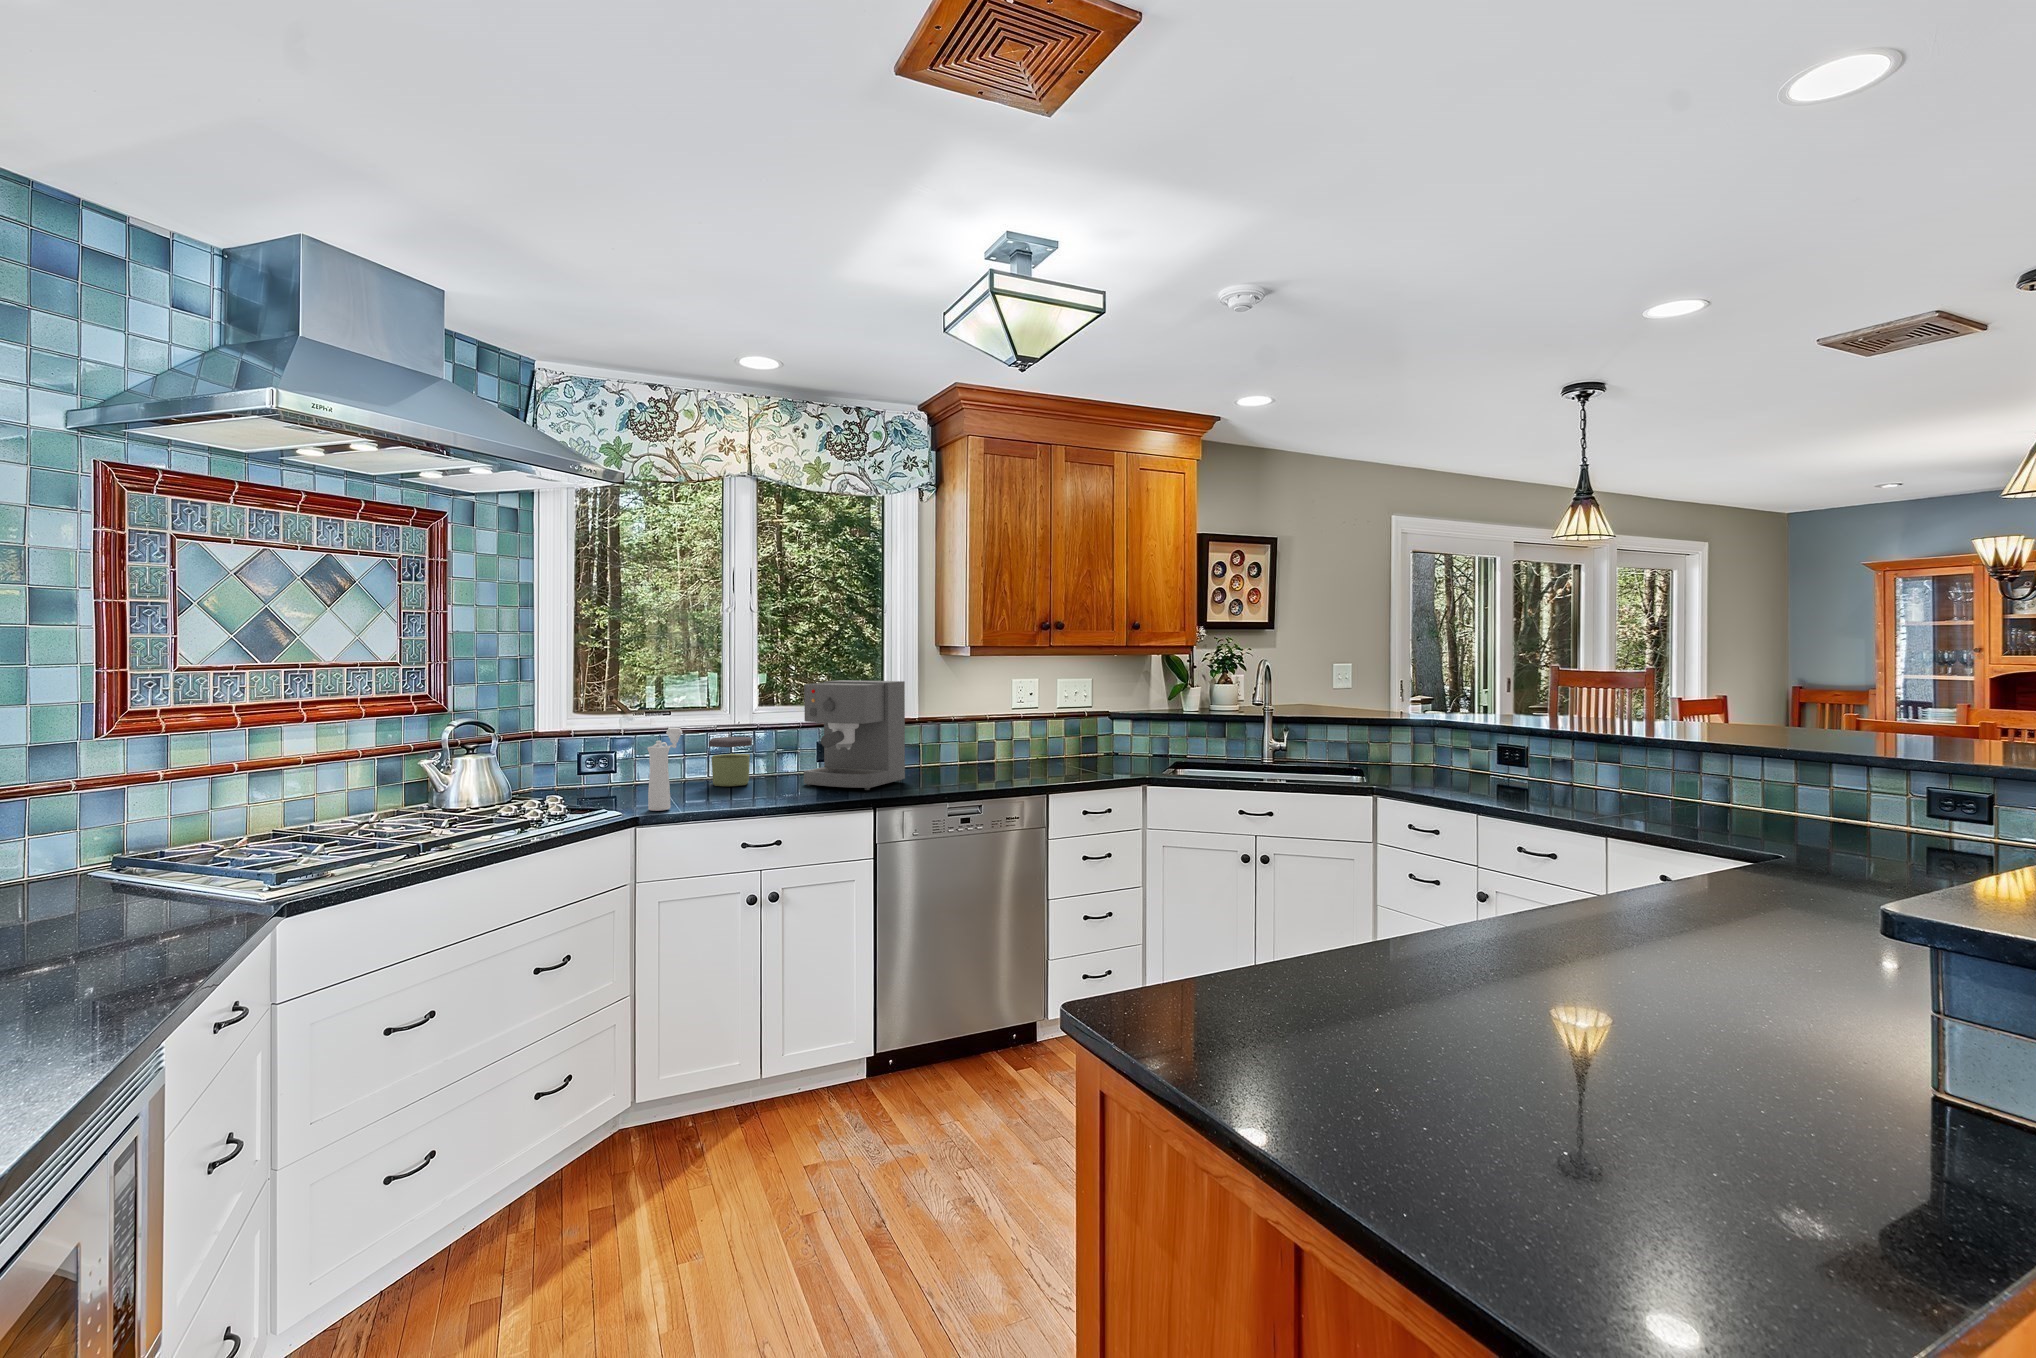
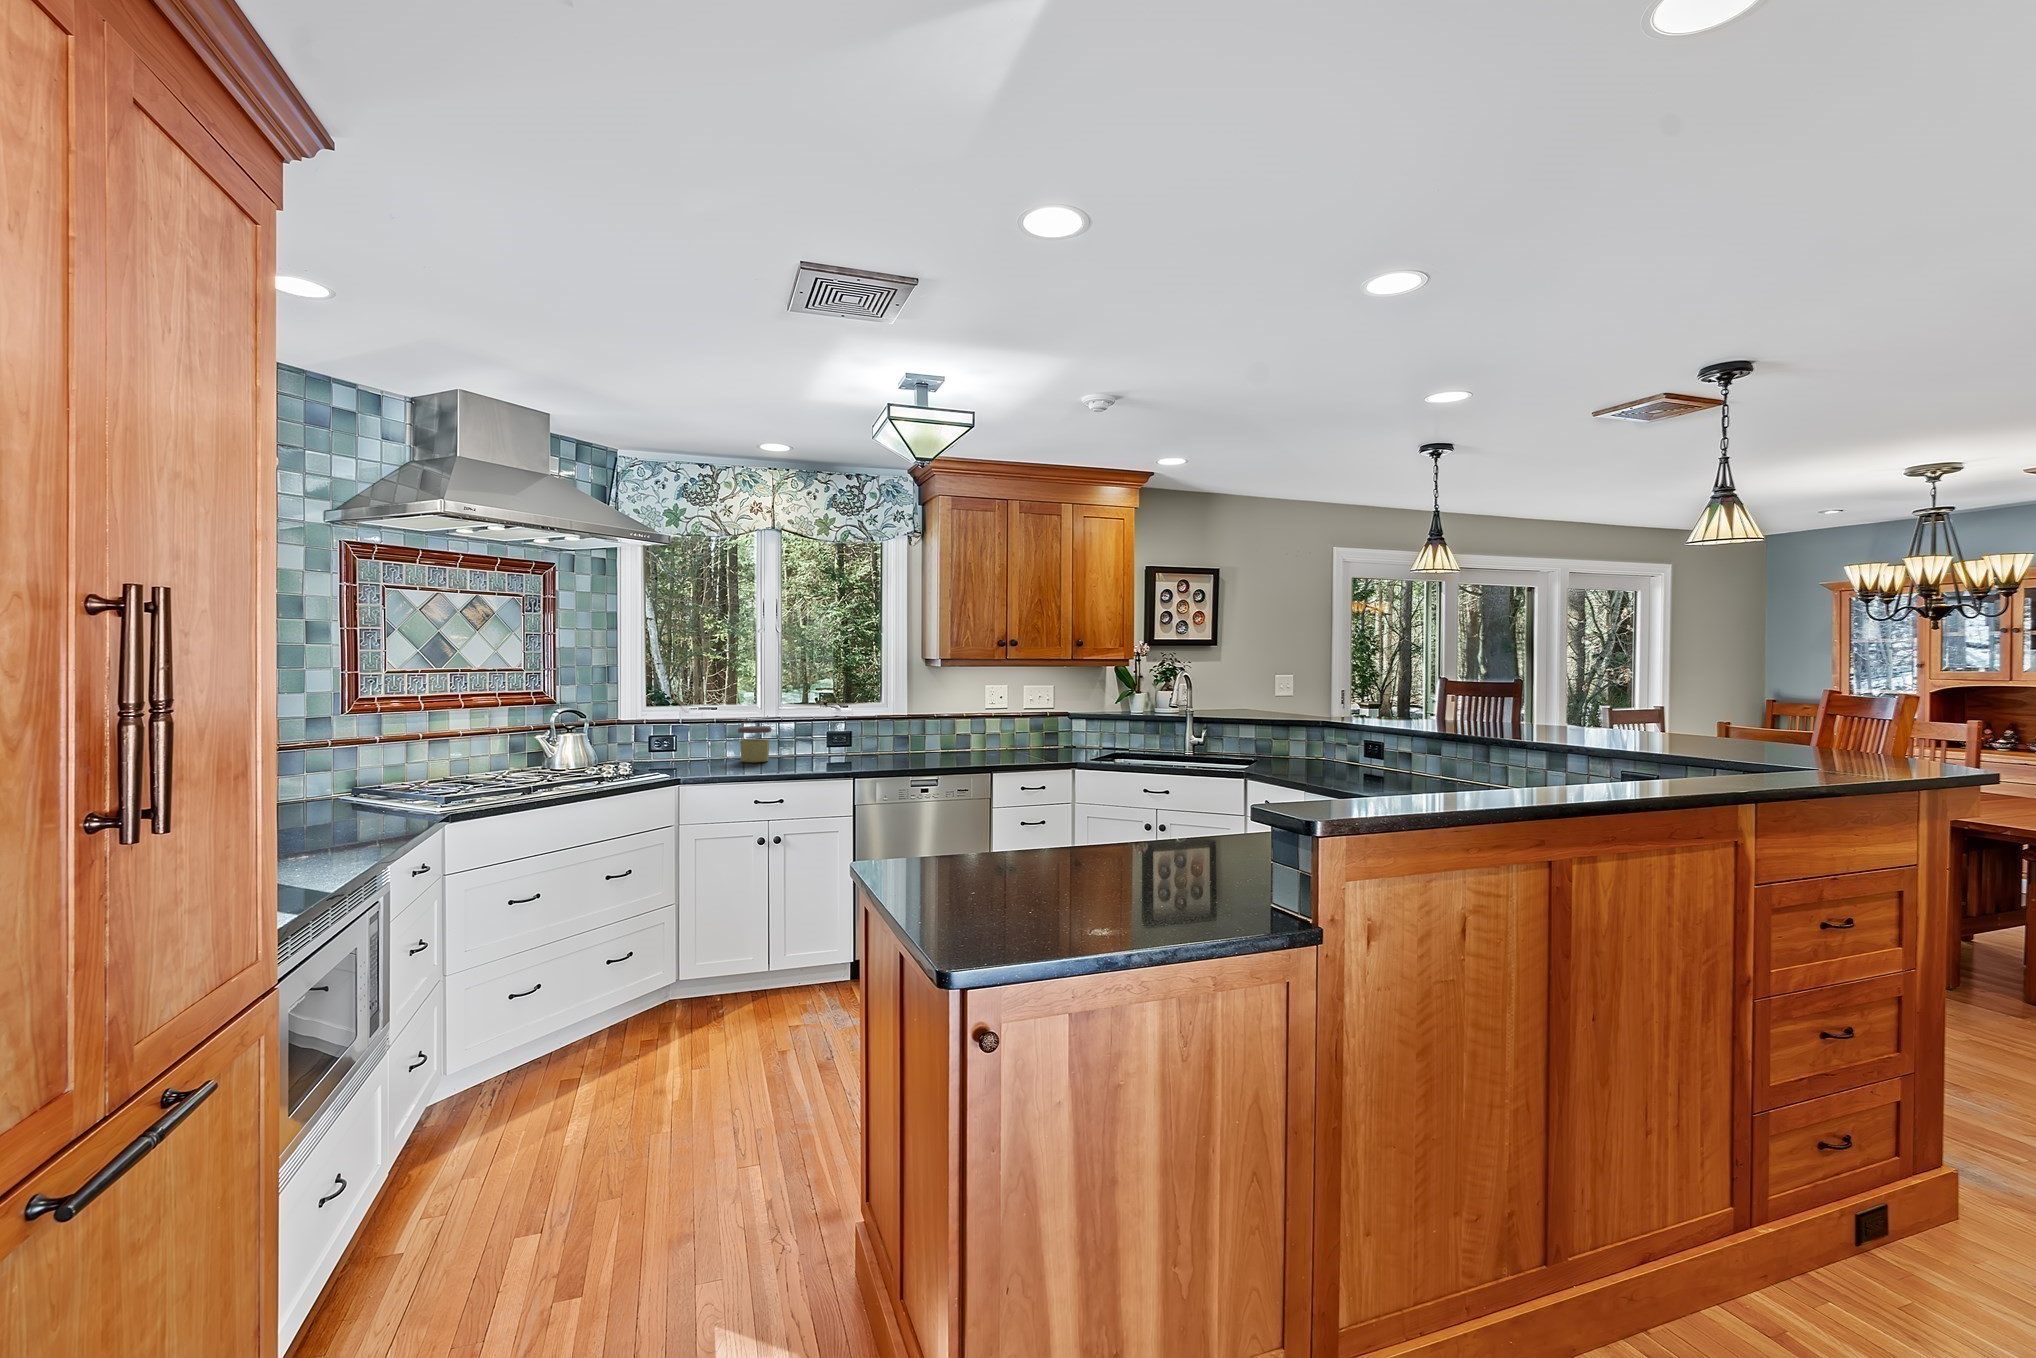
coffee maker: present [804,680,905,790] -> none [809,685,887,766]
pepper mill: present [648,728,683,811] -> none [689,717,716,775]

